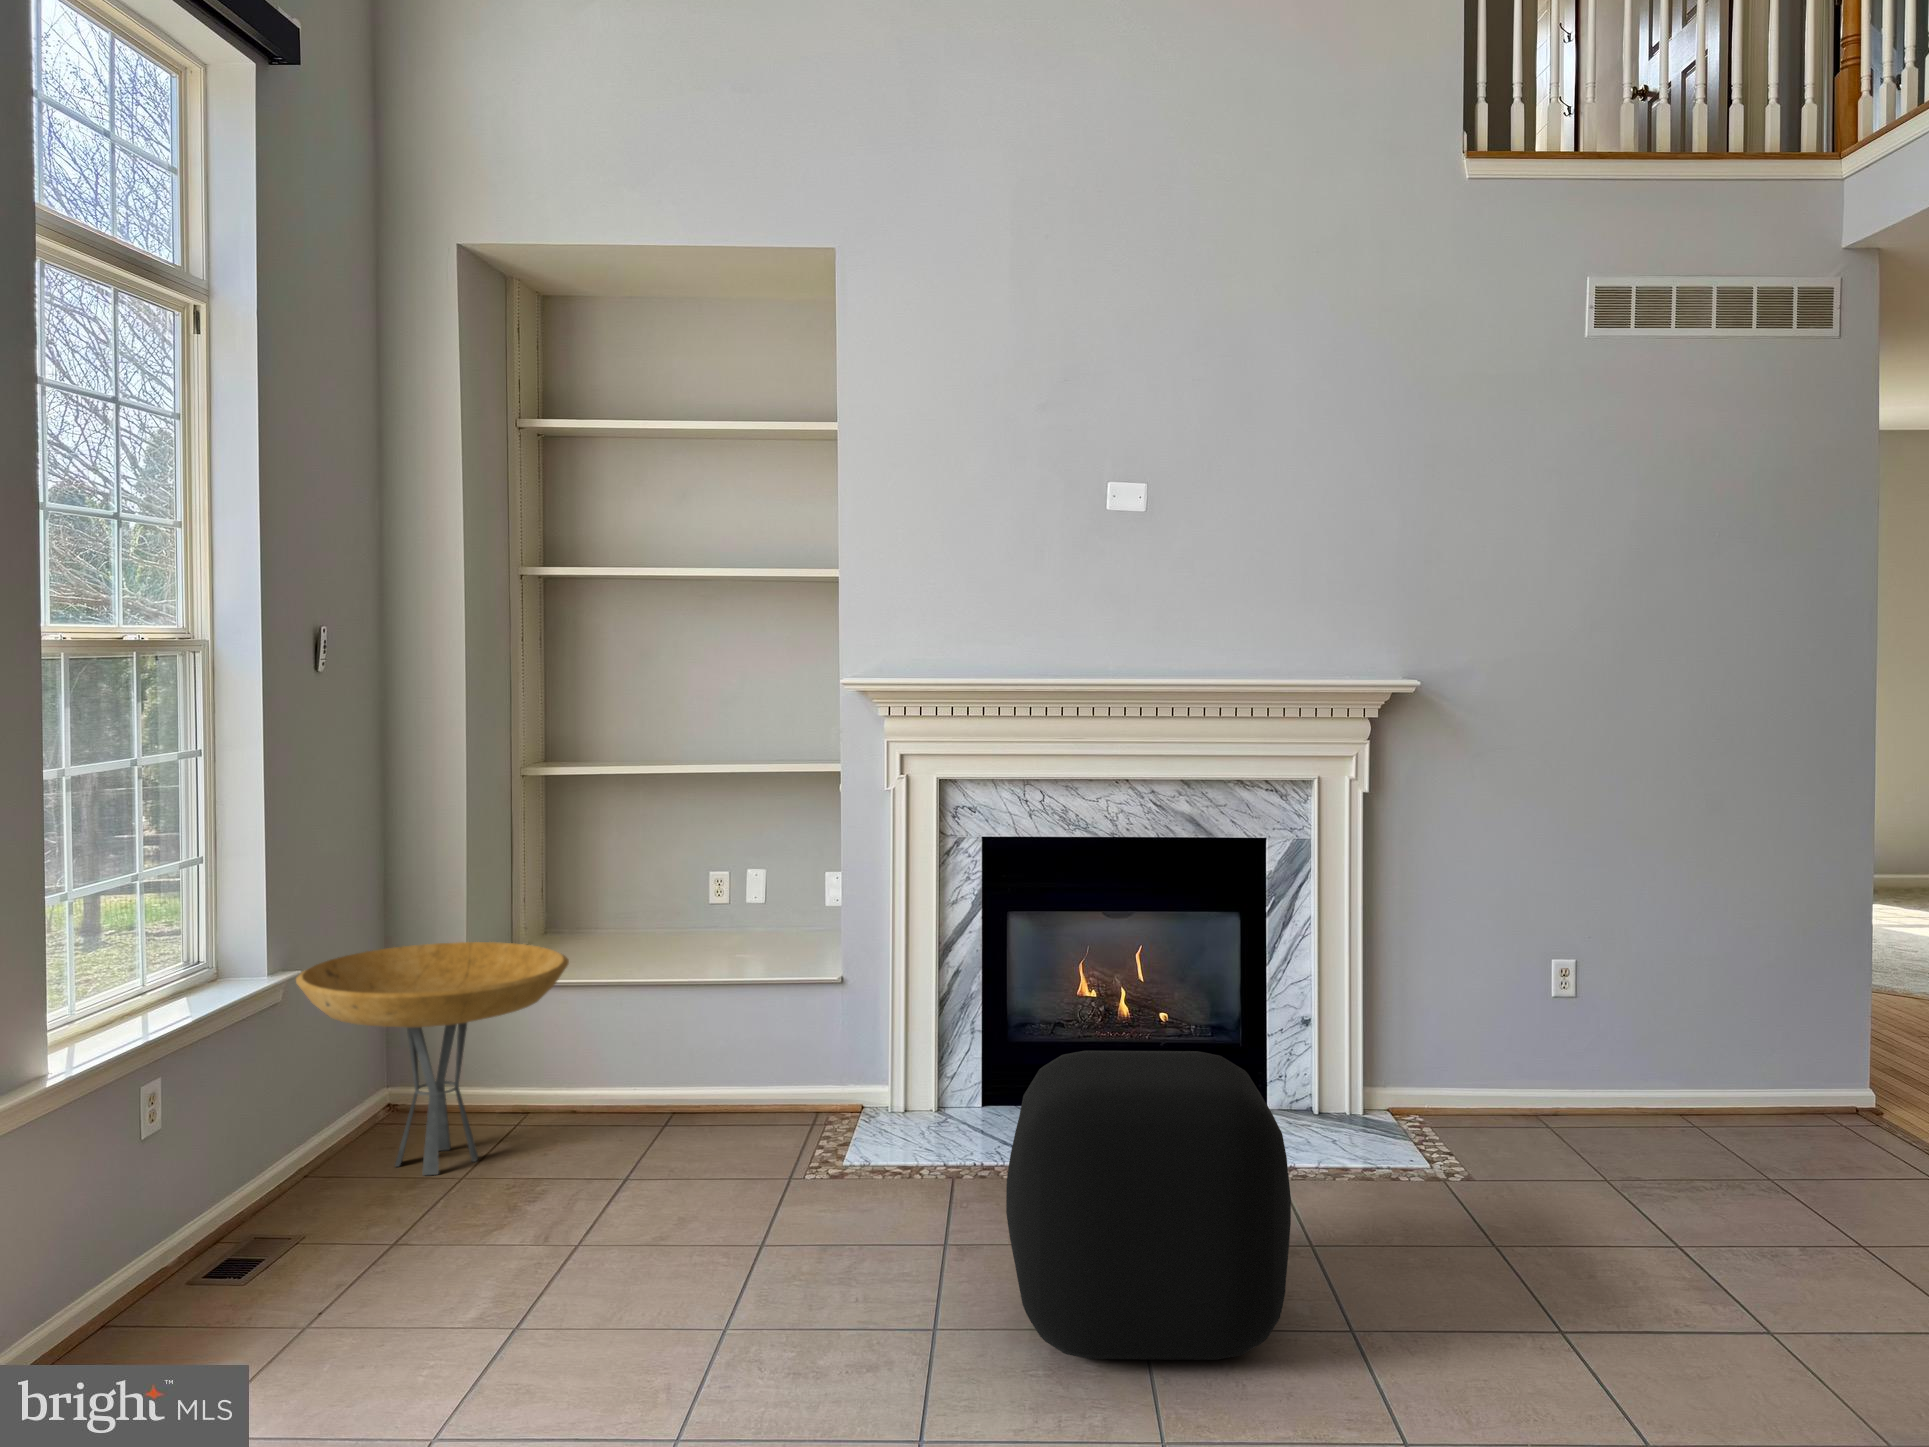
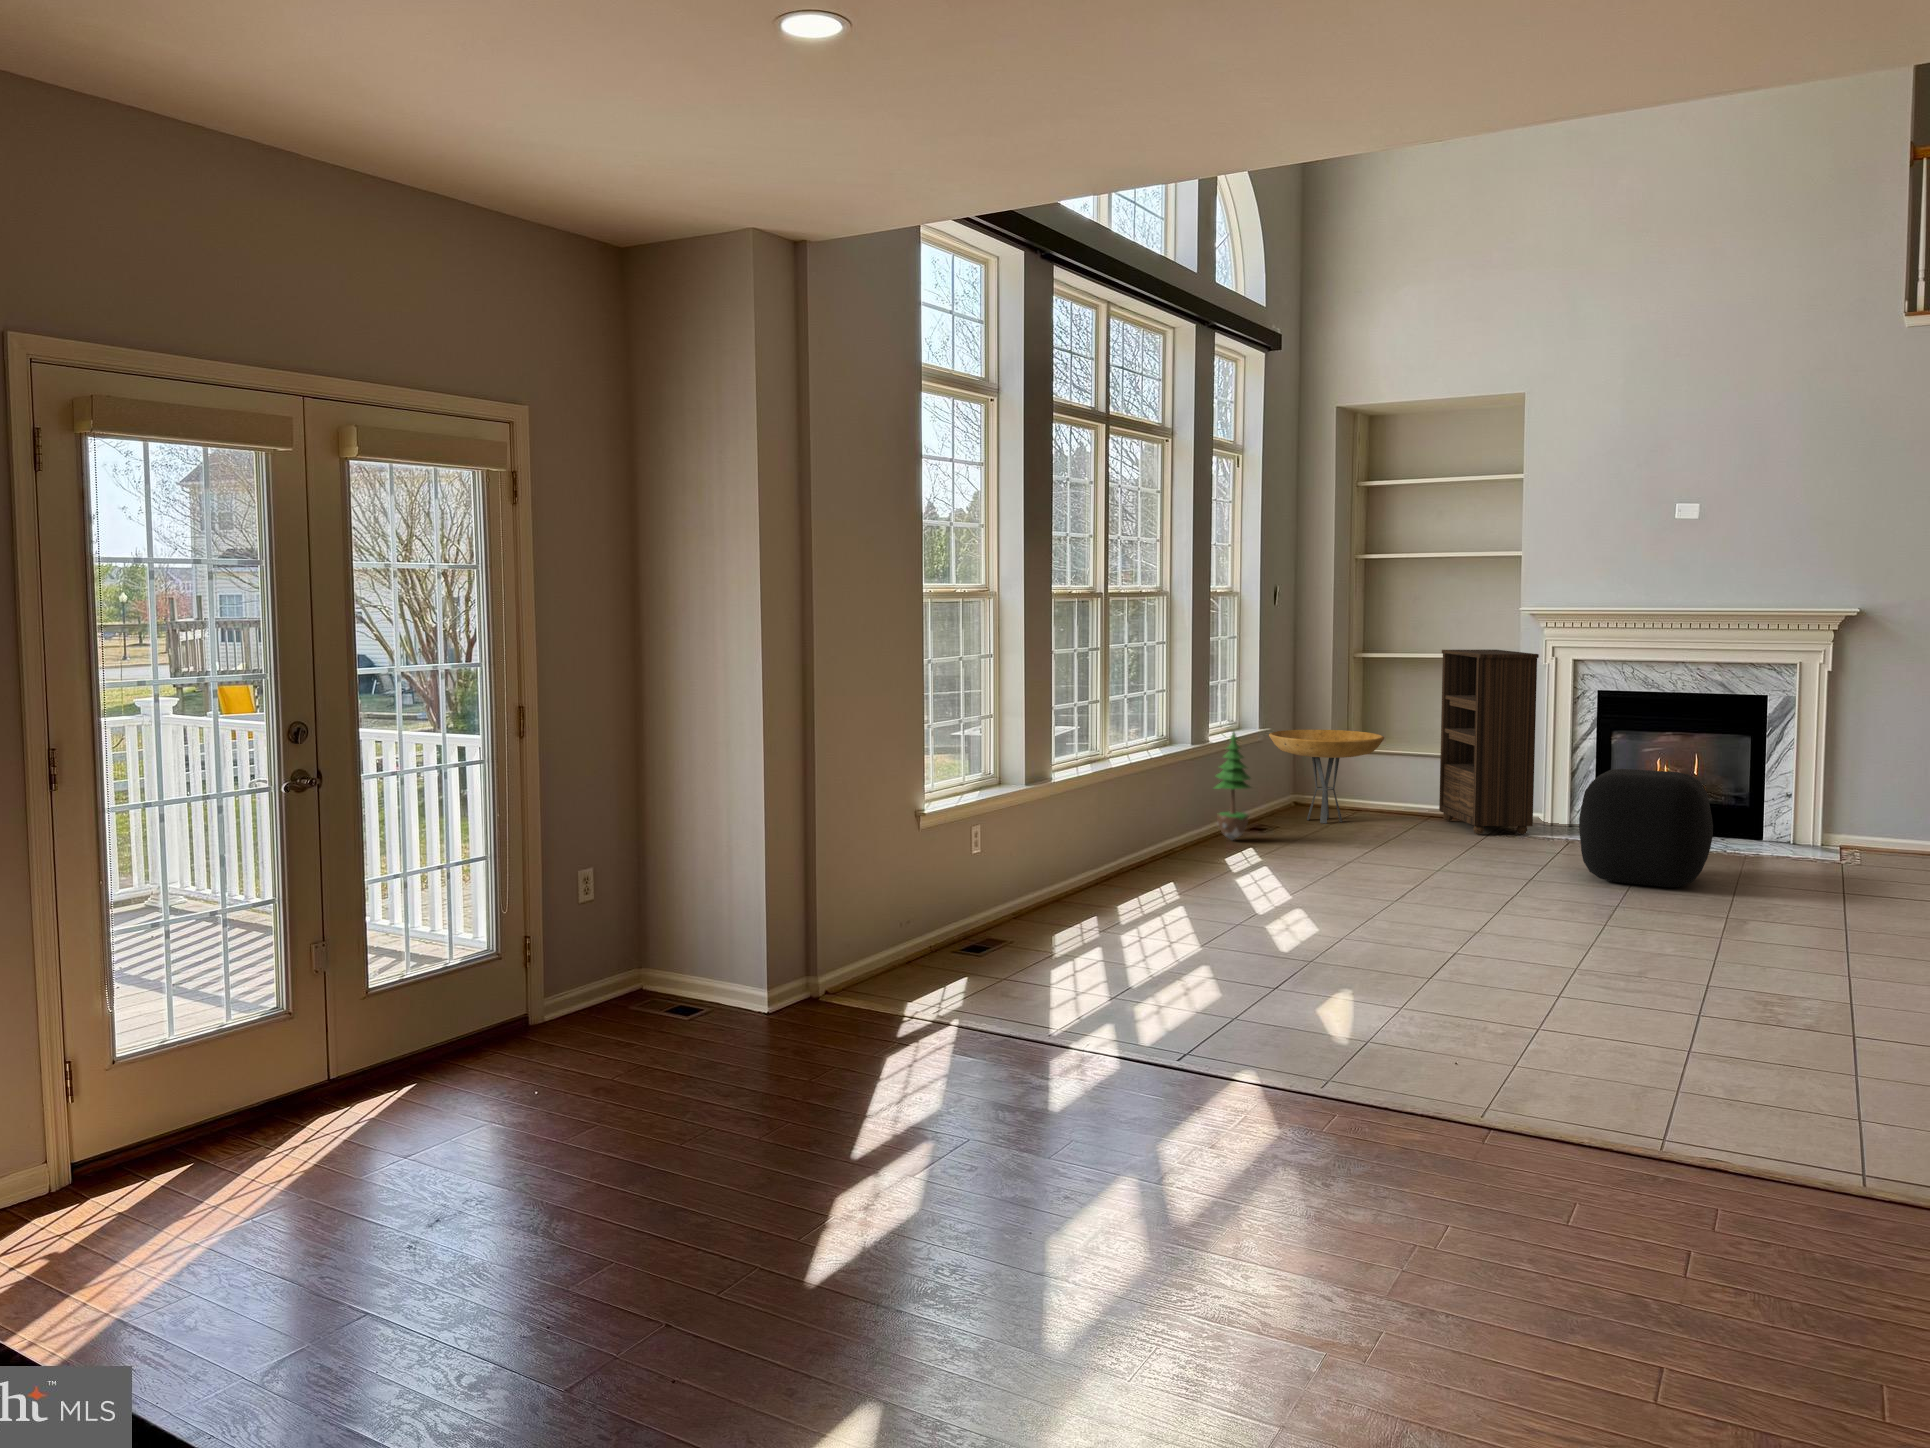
bookshelf: none [688,759,879,1167] -> present [1439,650,1539,835]
potted tree: none [64,1015,191,1322] -> present [1215,732,1250,840]

